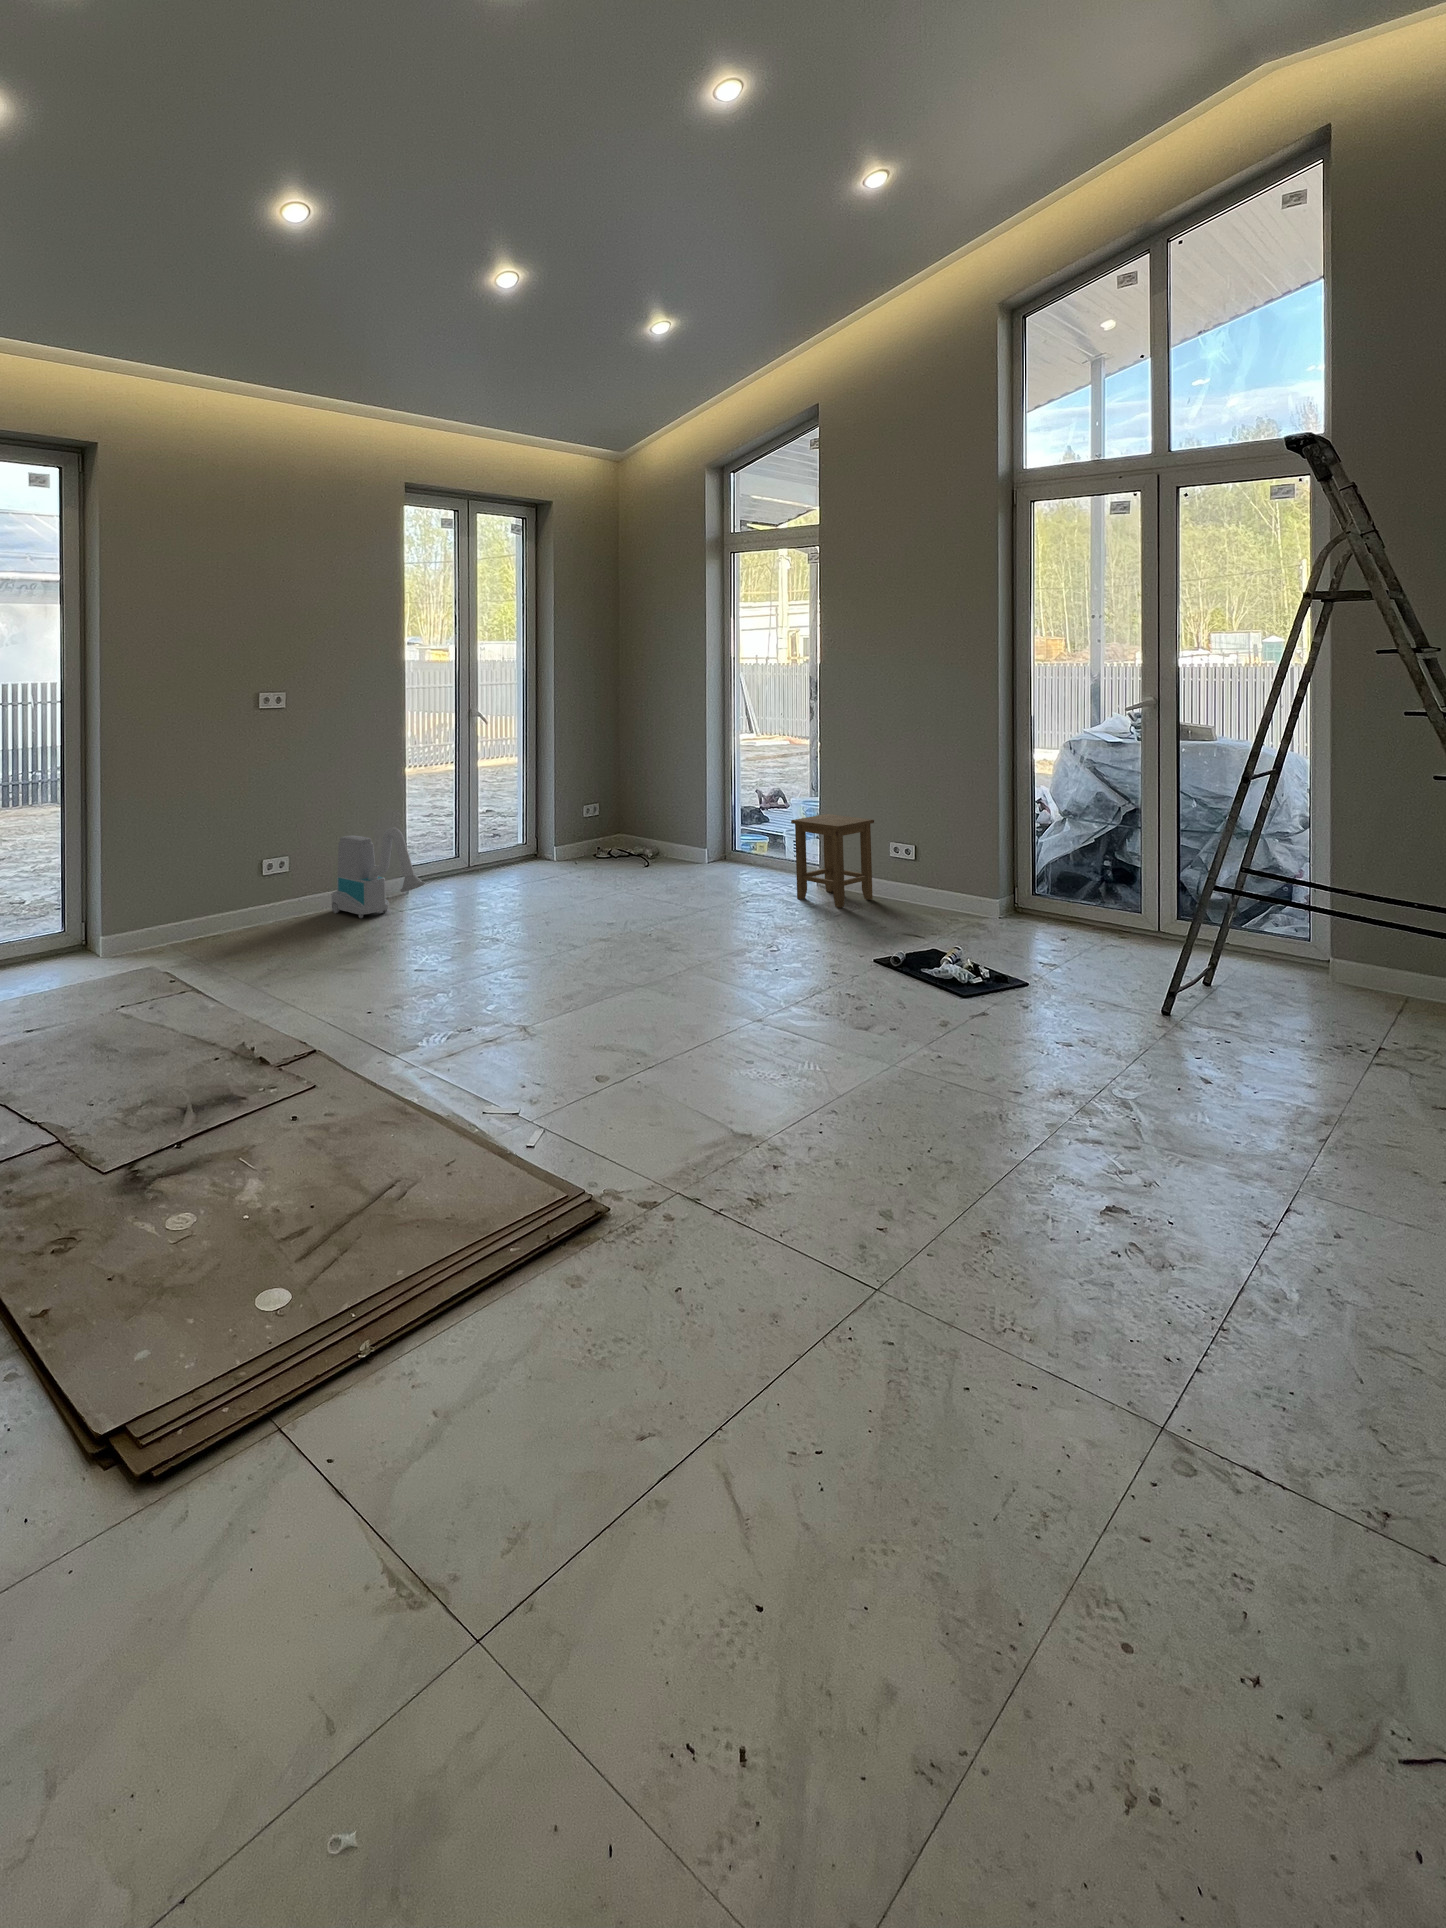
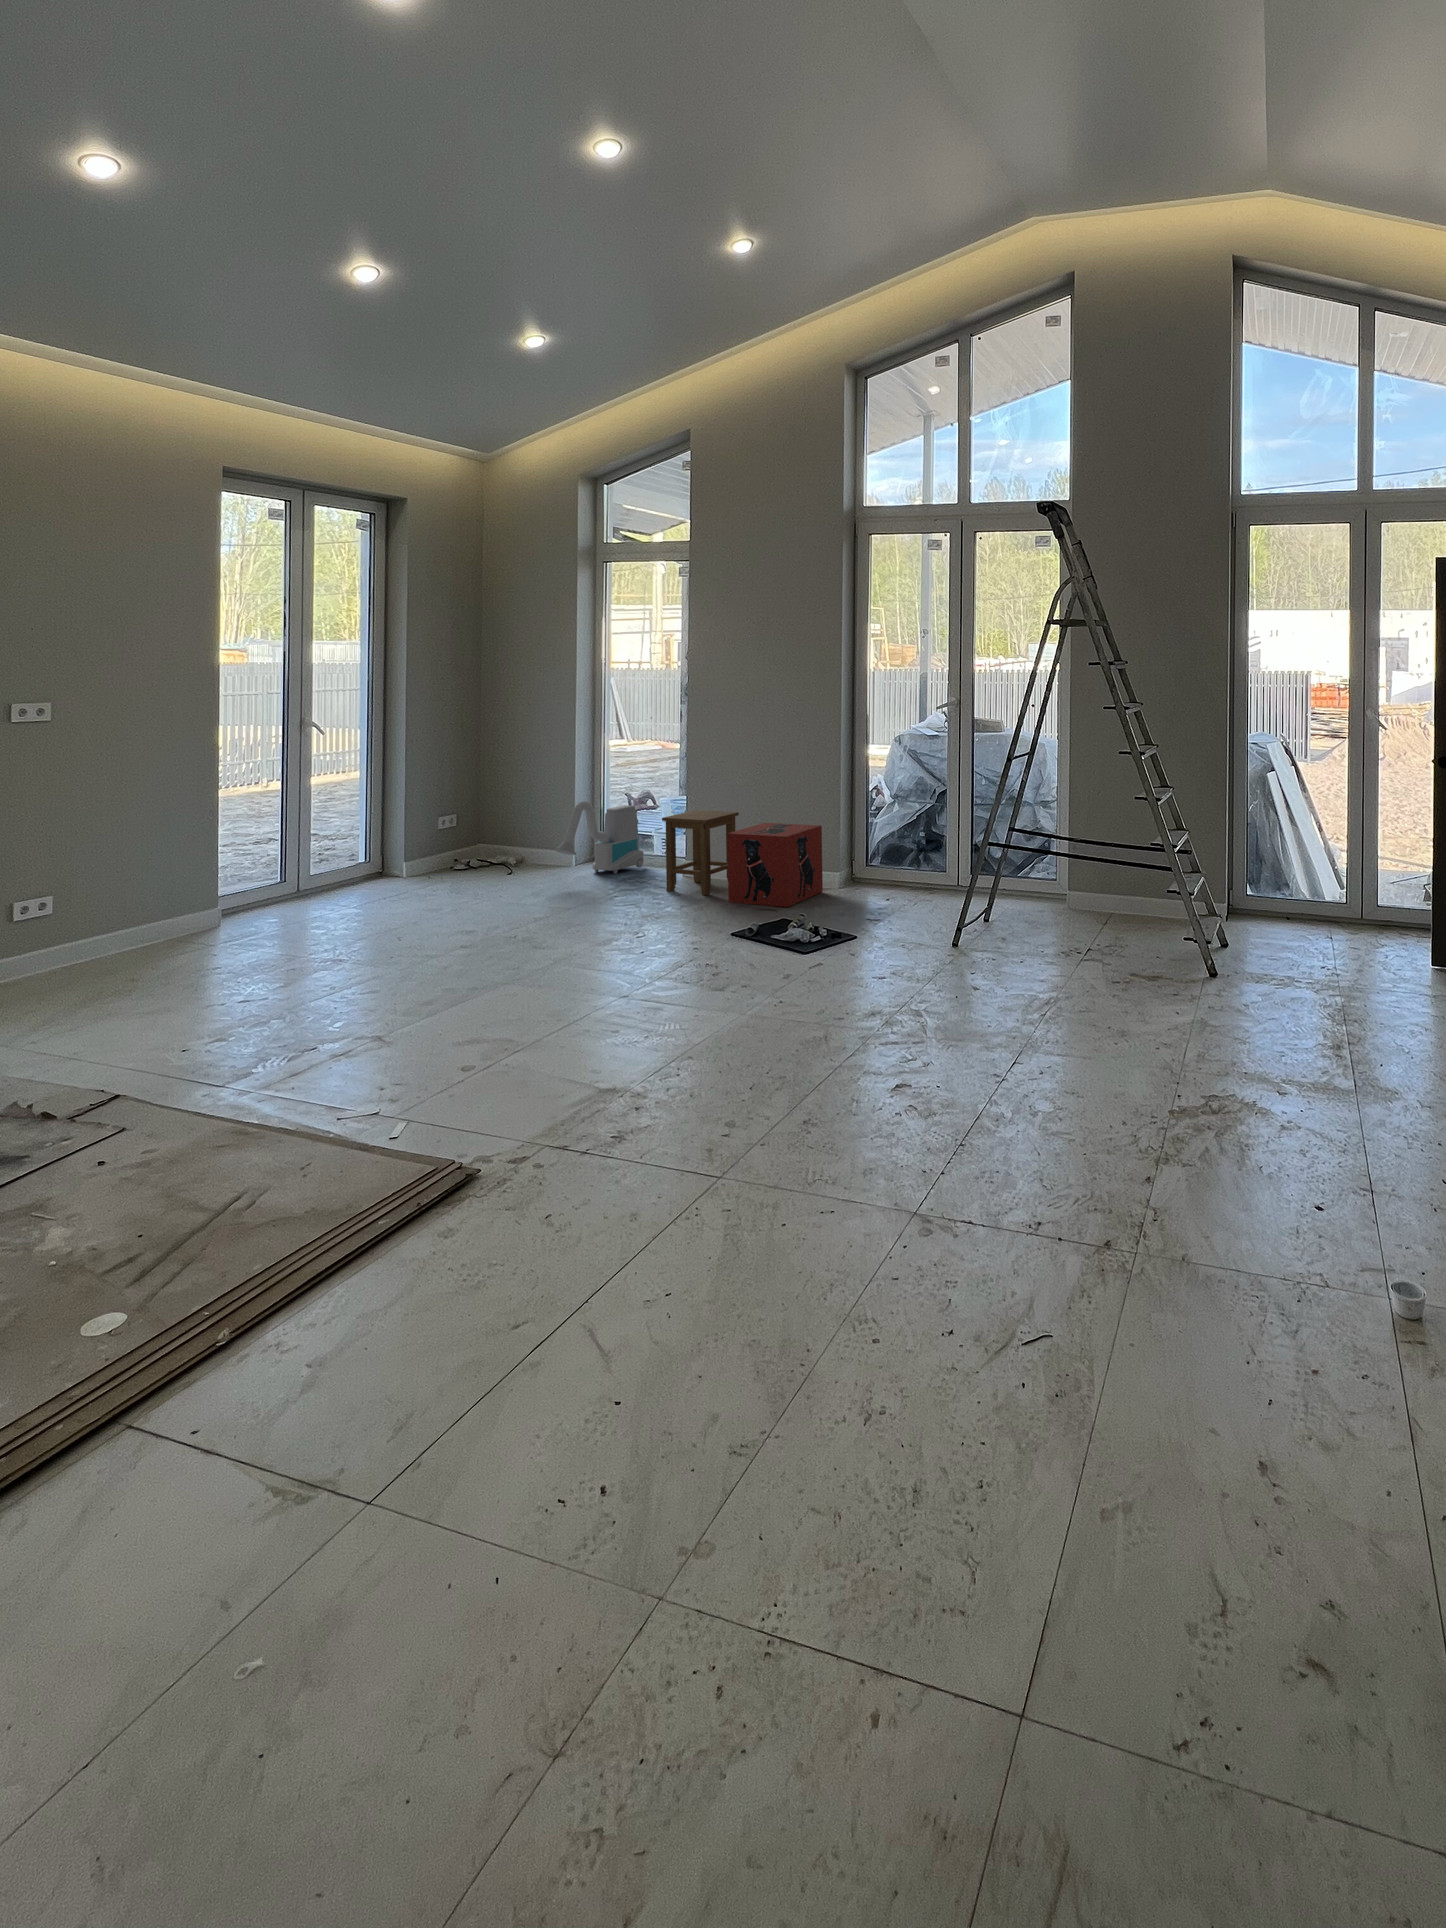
vacuum cleaner: present [332,827,425,918] -> present [554,801,644,874]
storage box: none [863,834,976,933] -> present [728,823,823,907]

